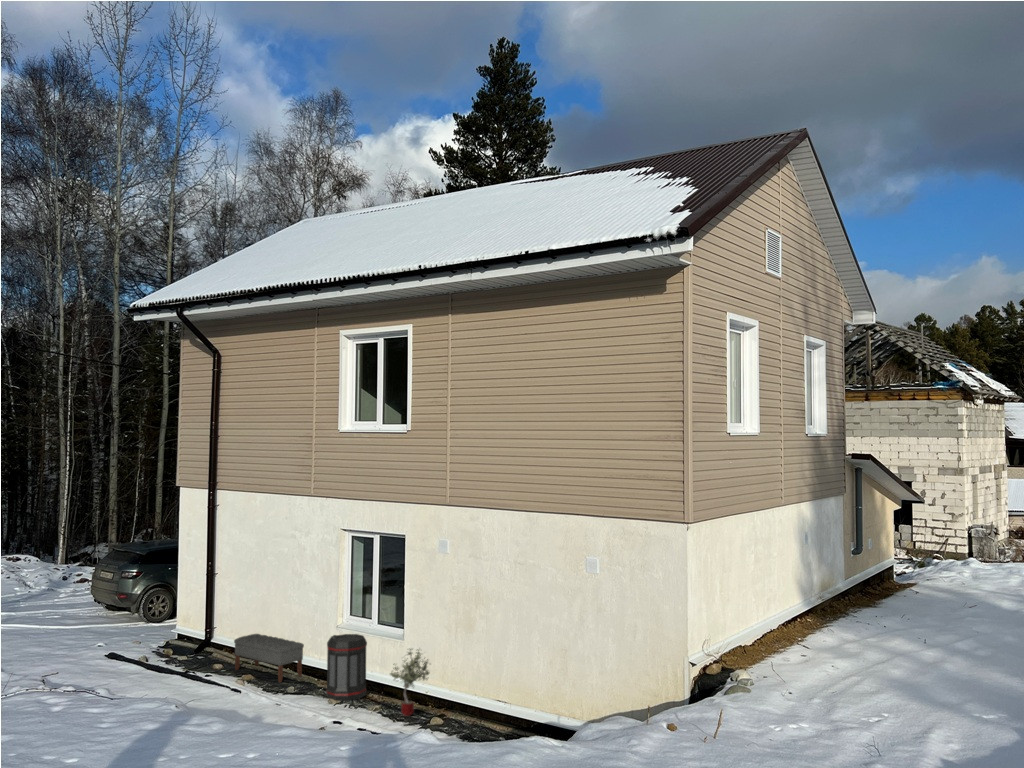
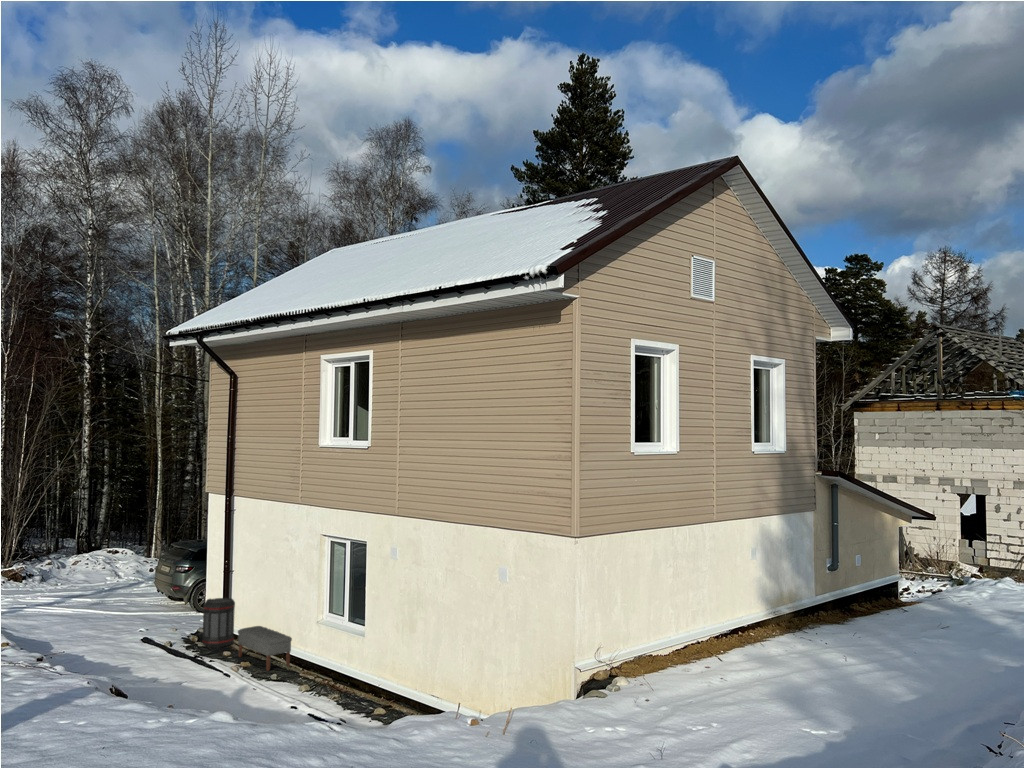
trash can: present [326,634,367,701] -> present [202,598,235,647]
potted tree: present [390,649,429,716] -> none [345,647,379,709]

